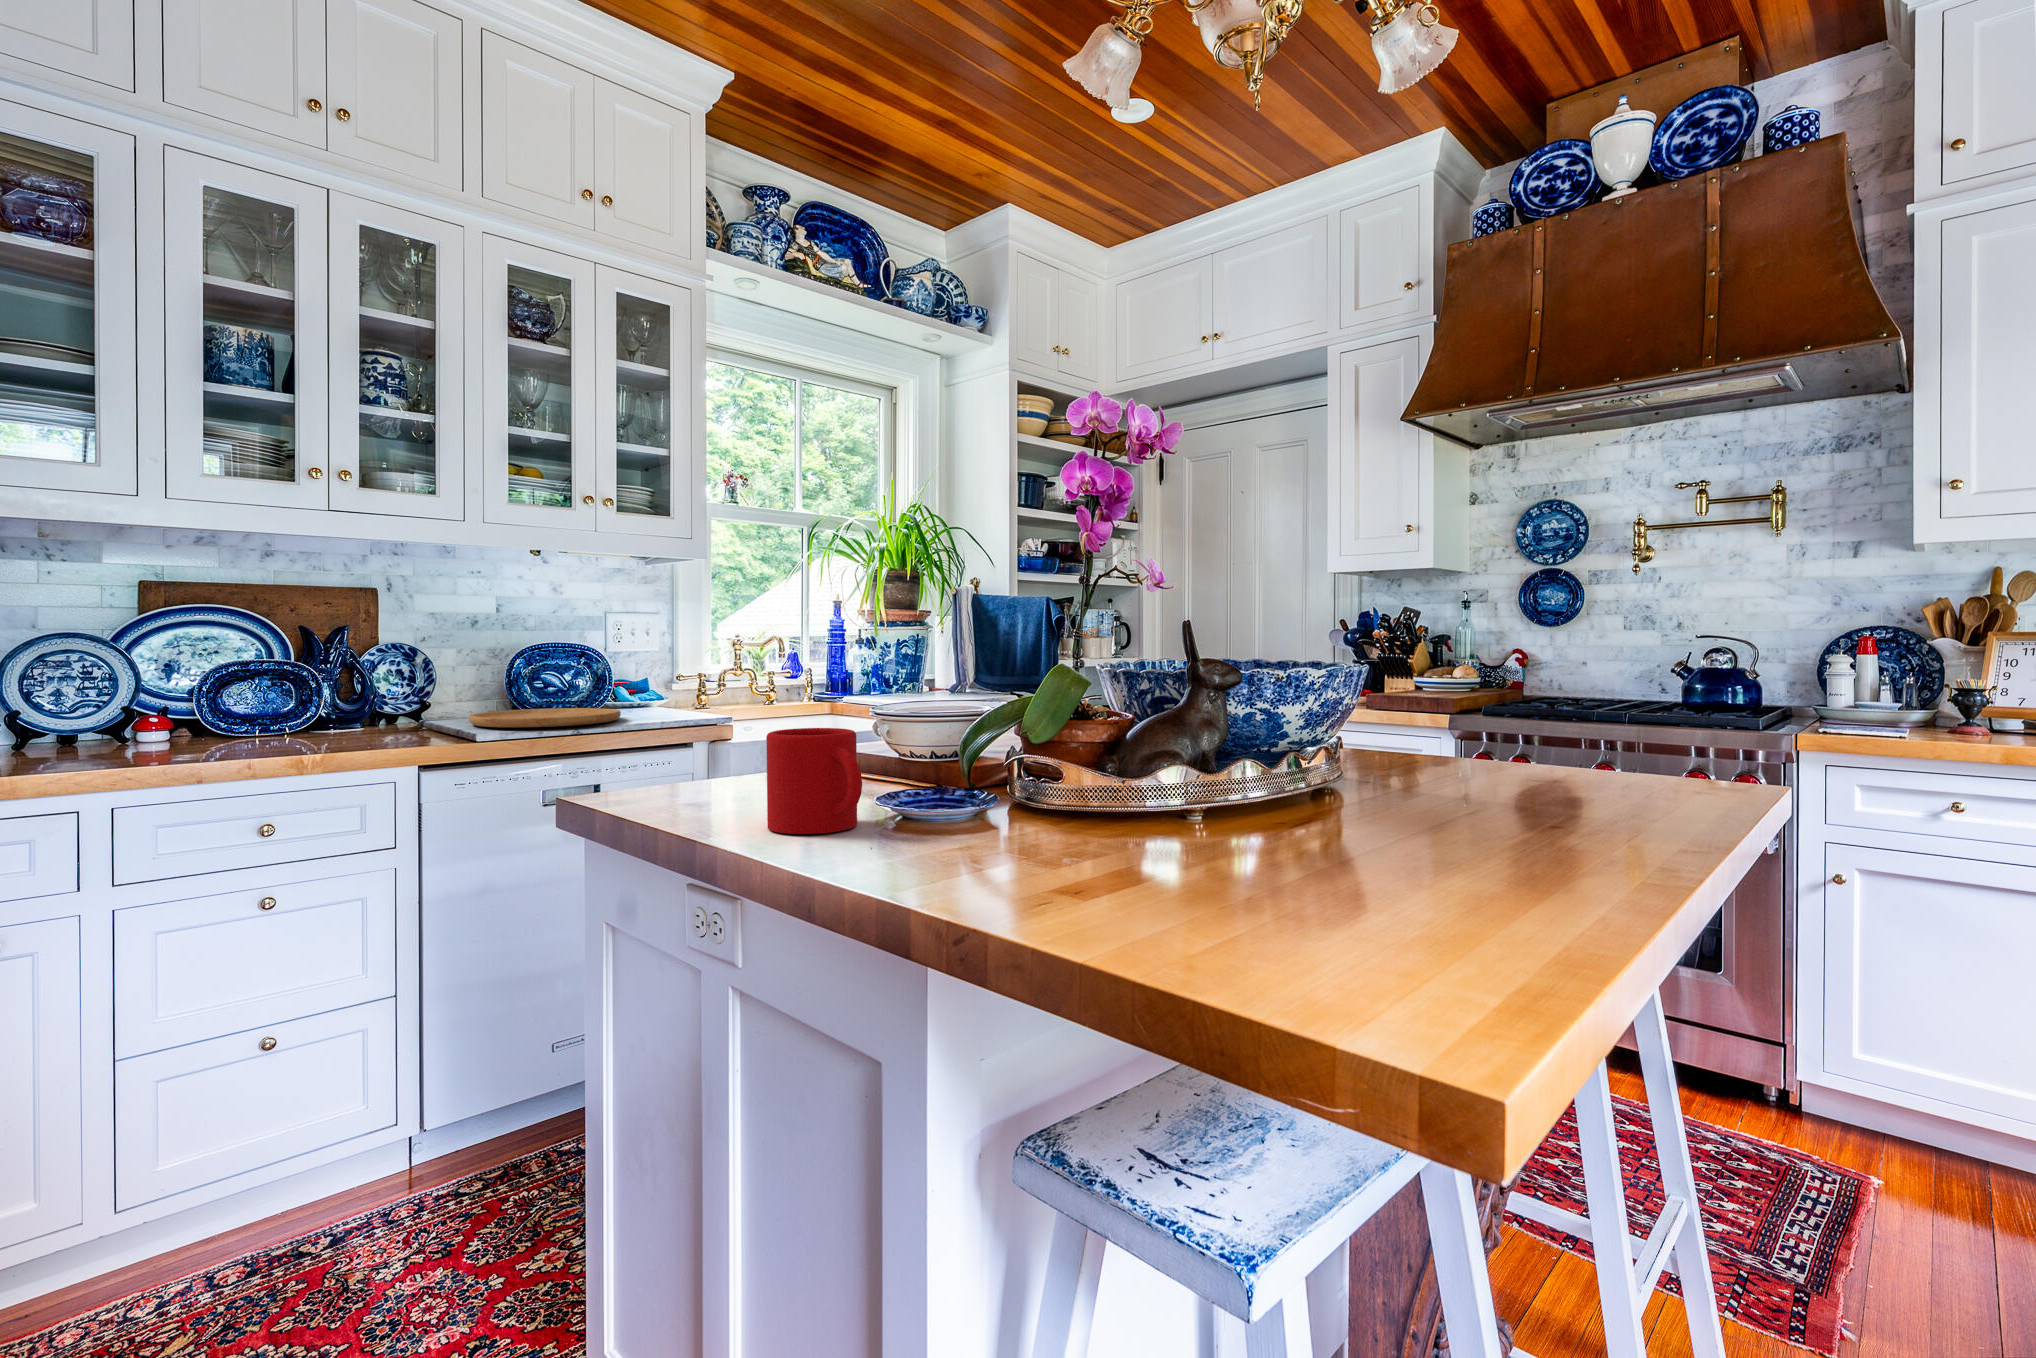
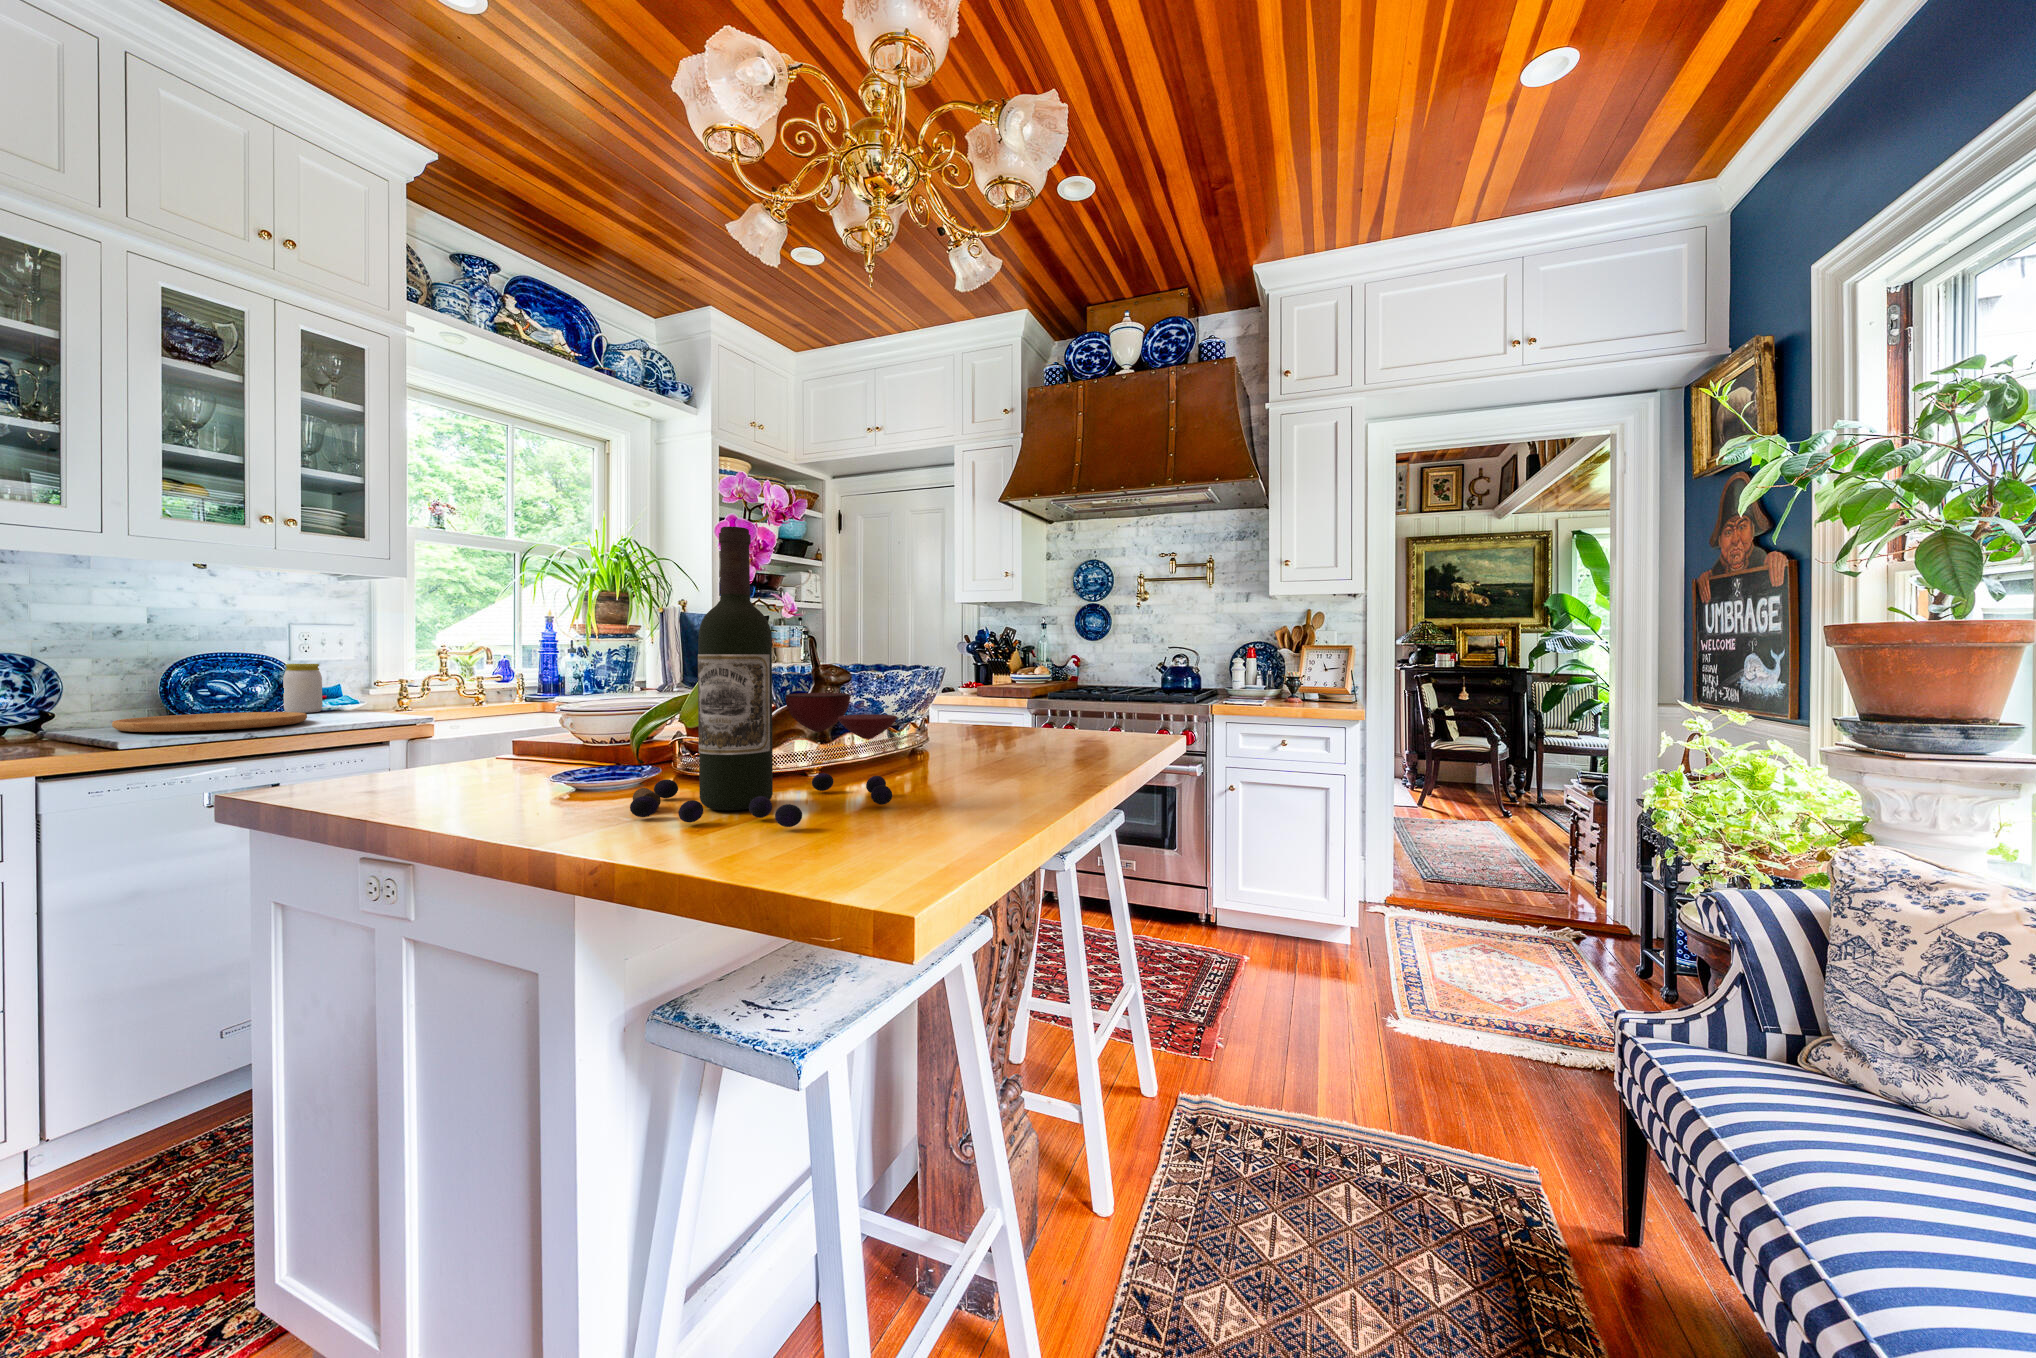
wine bottle: none [979,467,1387,925] -> present [630,527,897,827]
jar: none [600,657,633,709] -> present [283,664,323,713]
mug: present [766,728,862,834] -> none [448,716,537,800]

